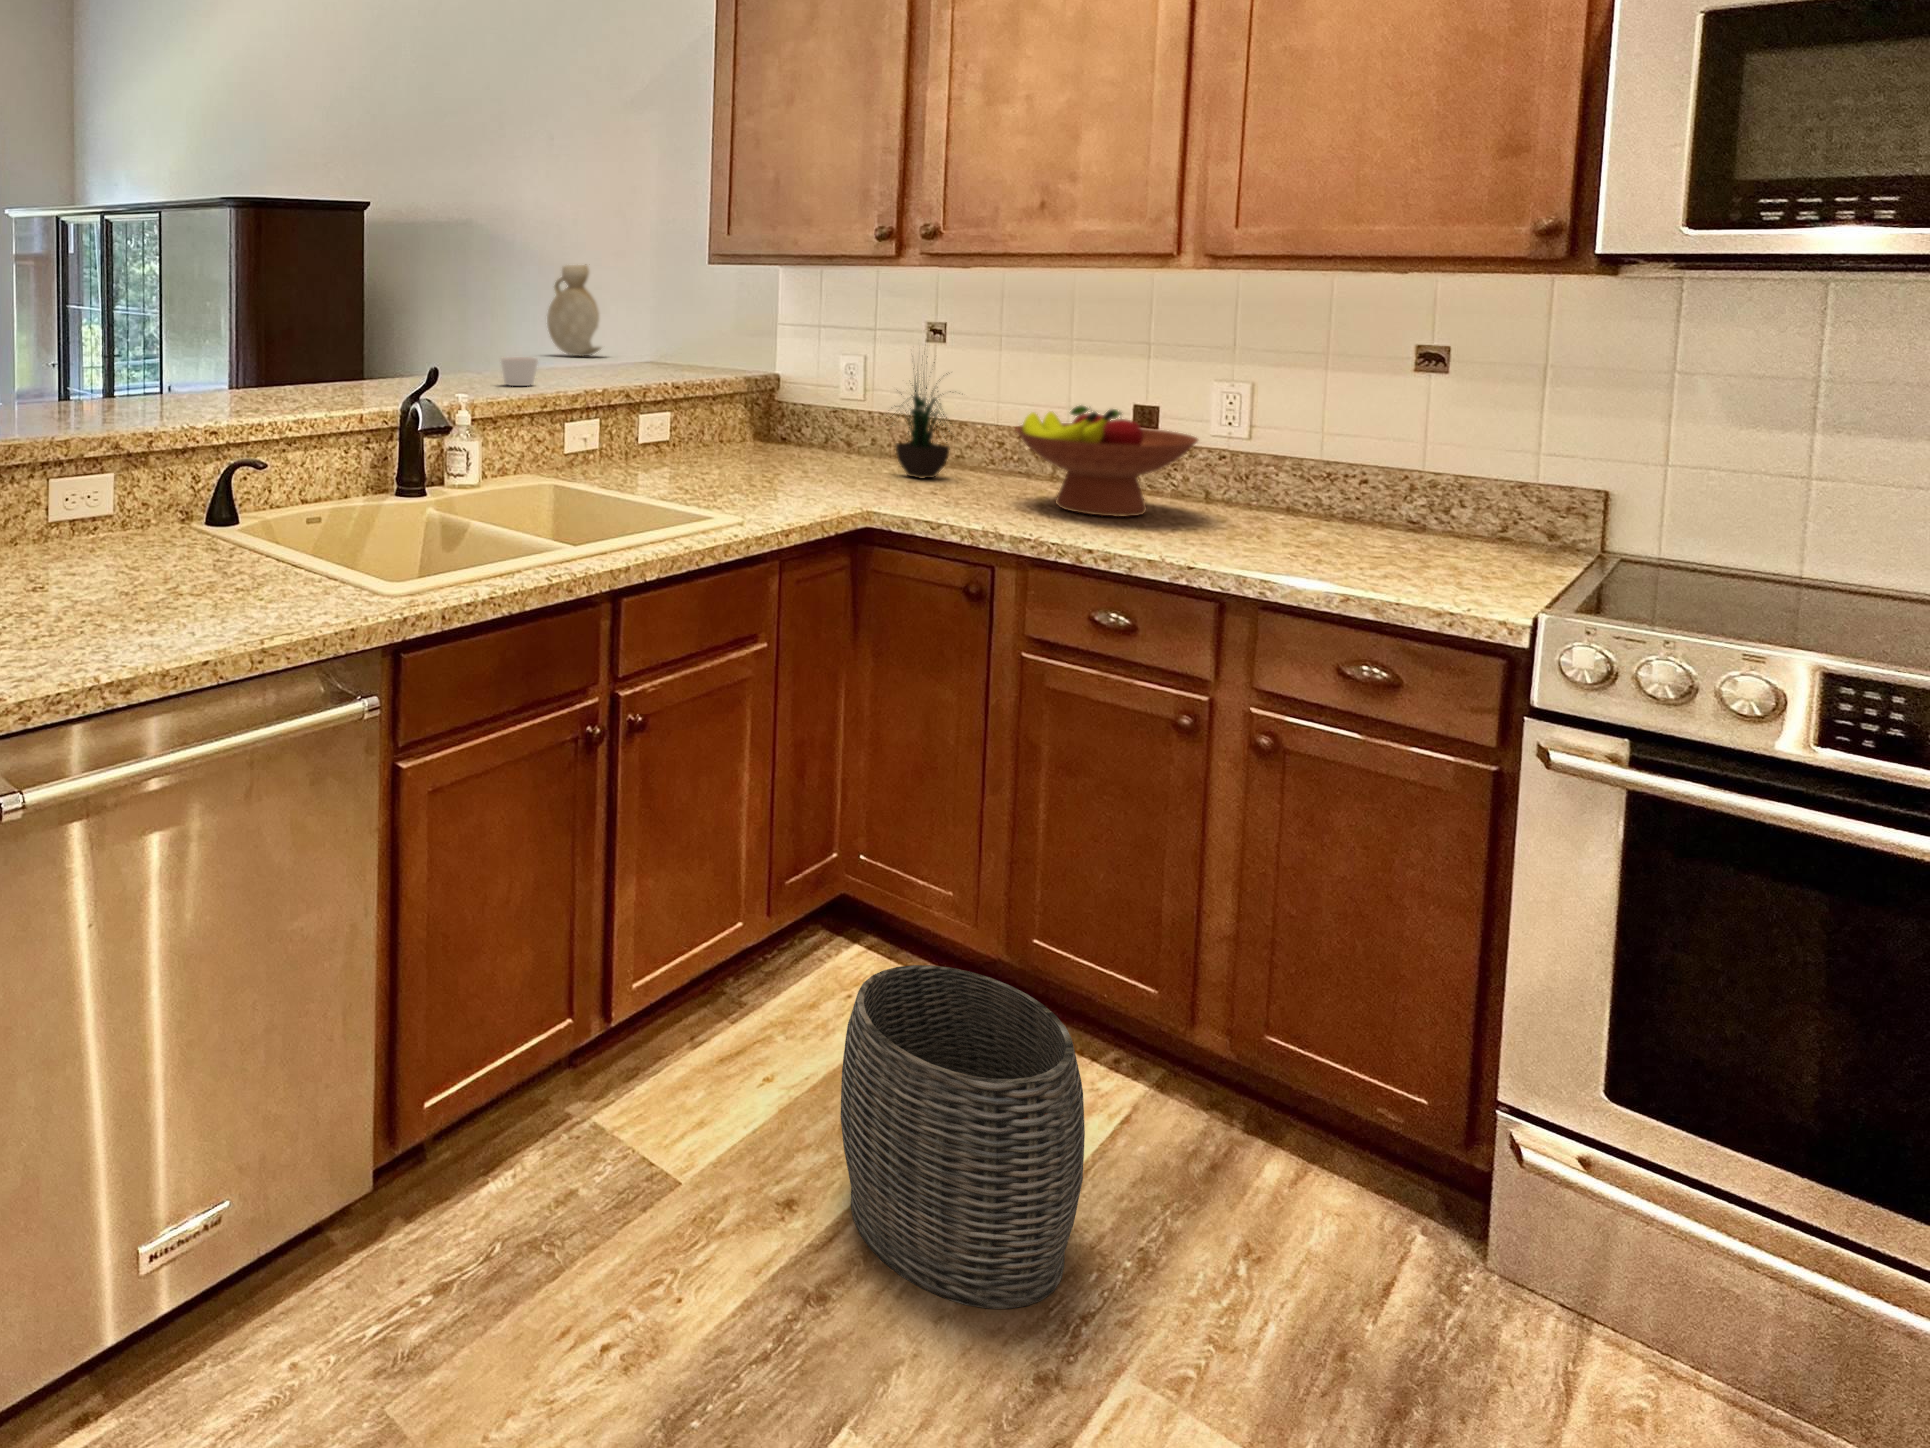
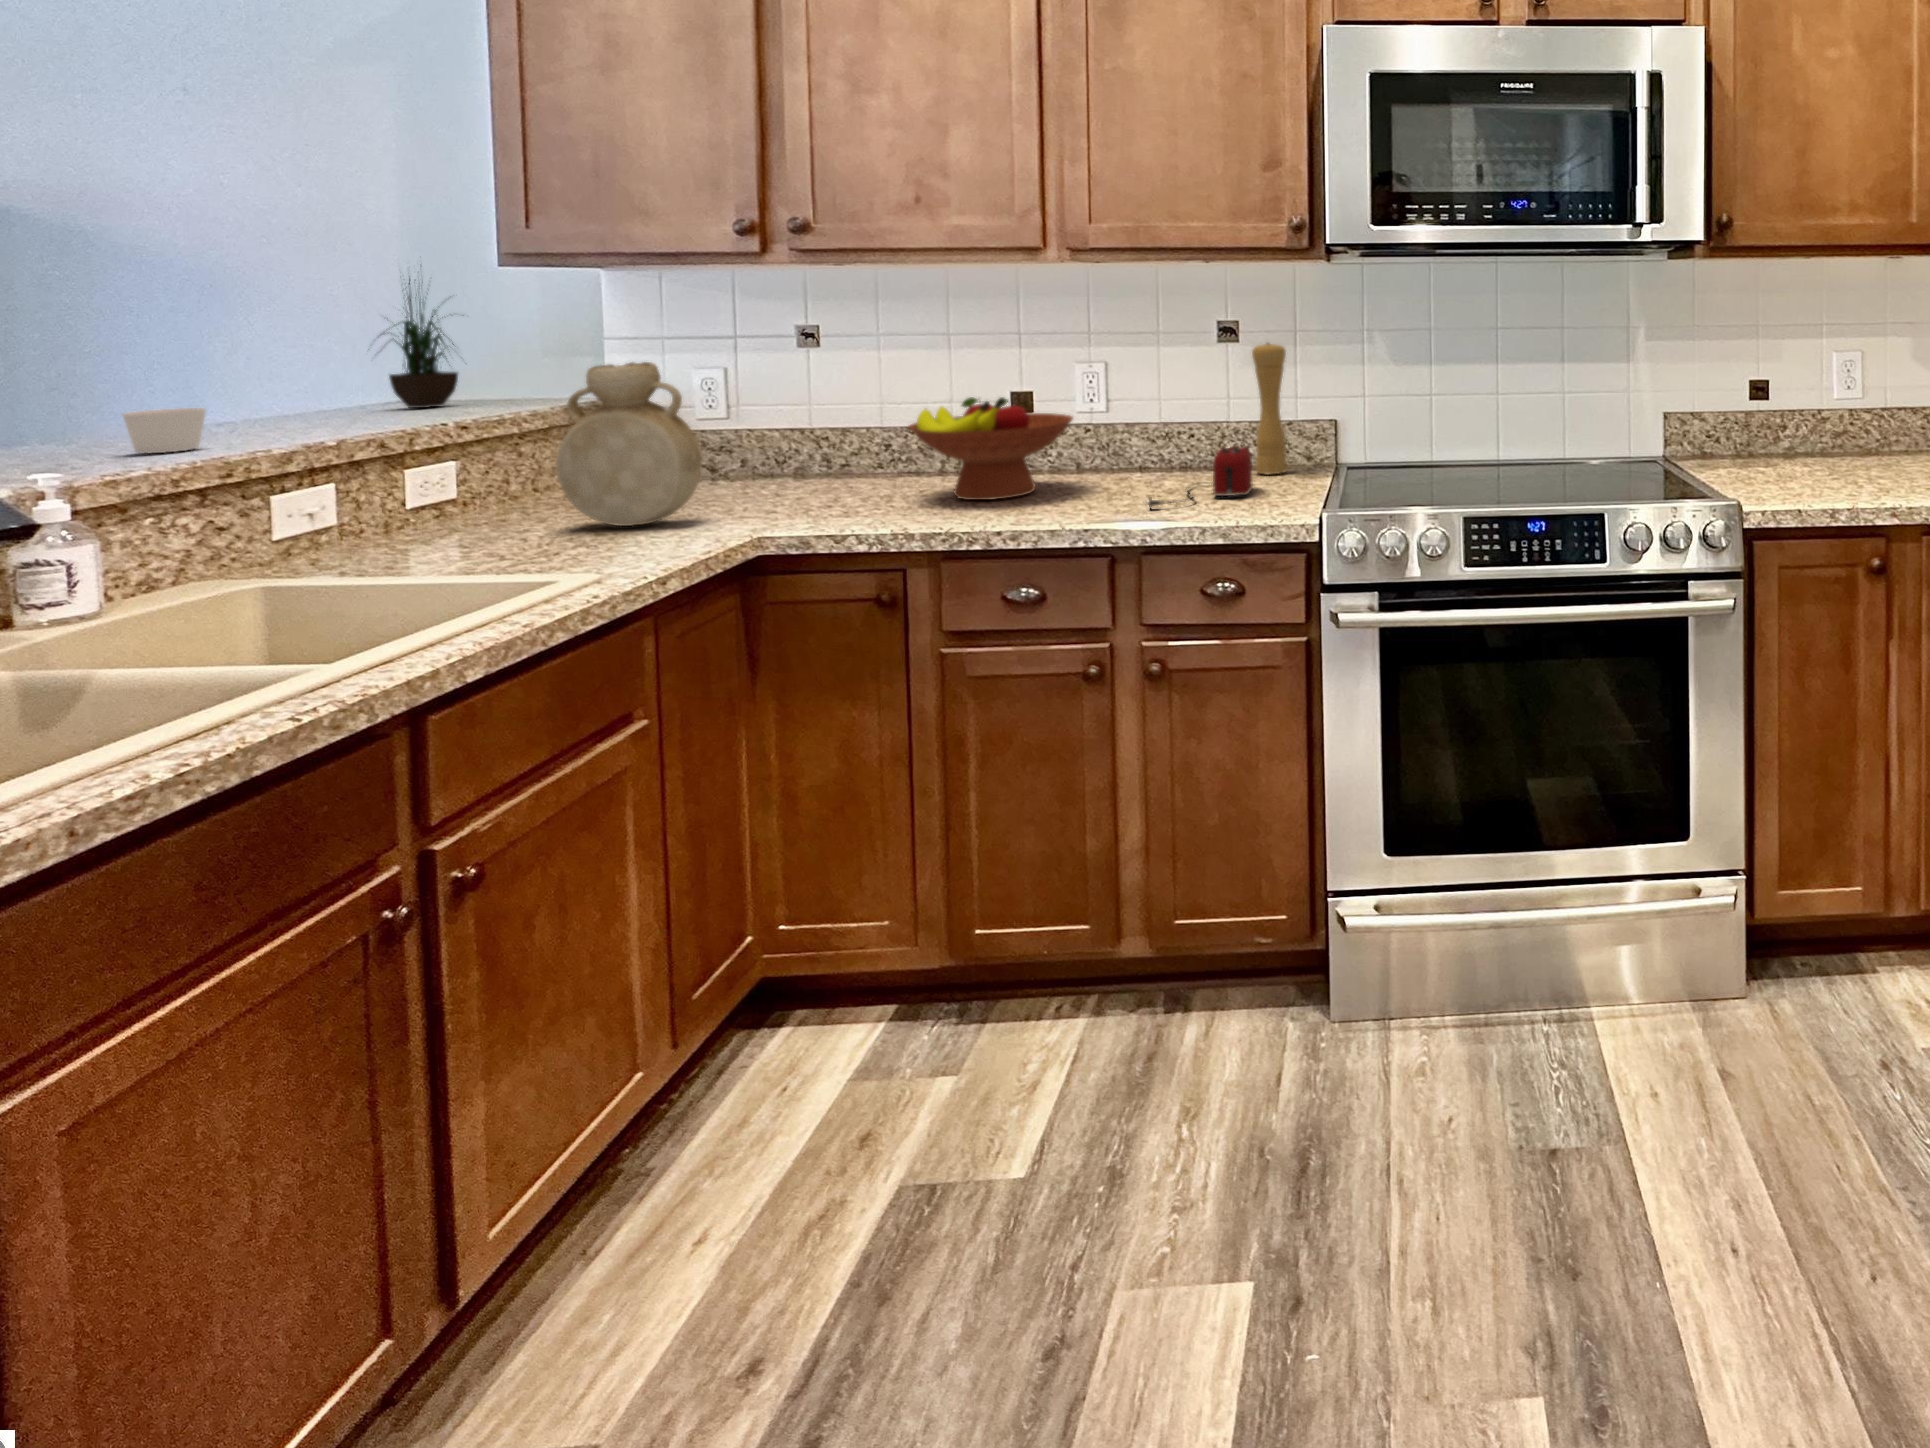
vase: present [547,265,600,356] -> present [556,362,702,526]
potted plant: present [892,356,951,479] -> present [378,276,458,408]
pepper mill: none [1457,375,1522,548] -> present [1252,343,1287,474]
toaster: none [1270,501,1443,566] -> present [1143,446,1253,508]
woven basket: present [840,965,1085,1309] -> none [804,984,1060,1358]

